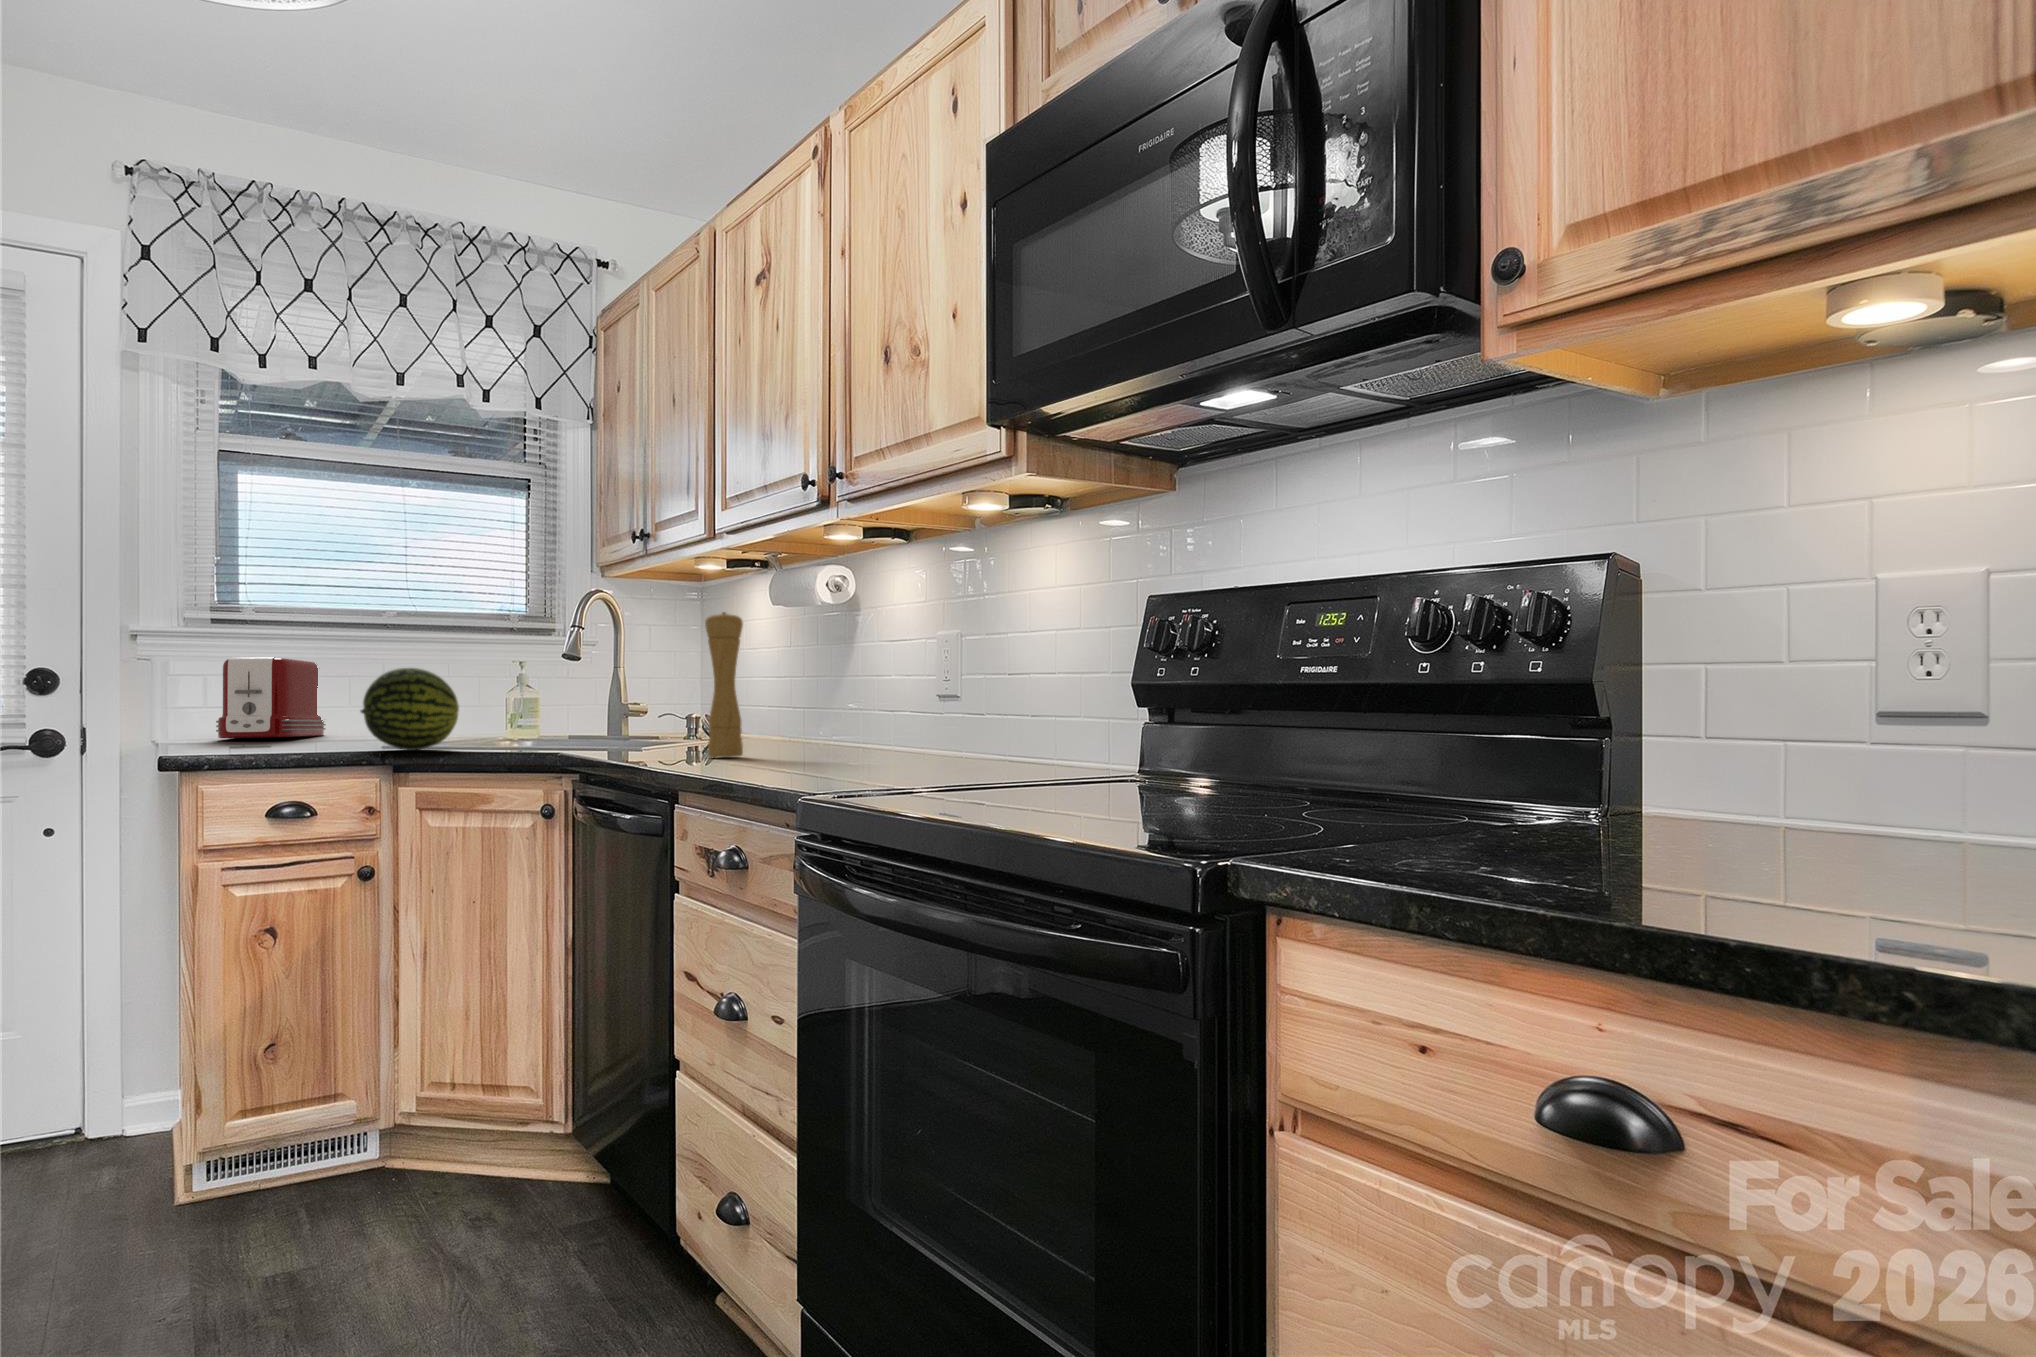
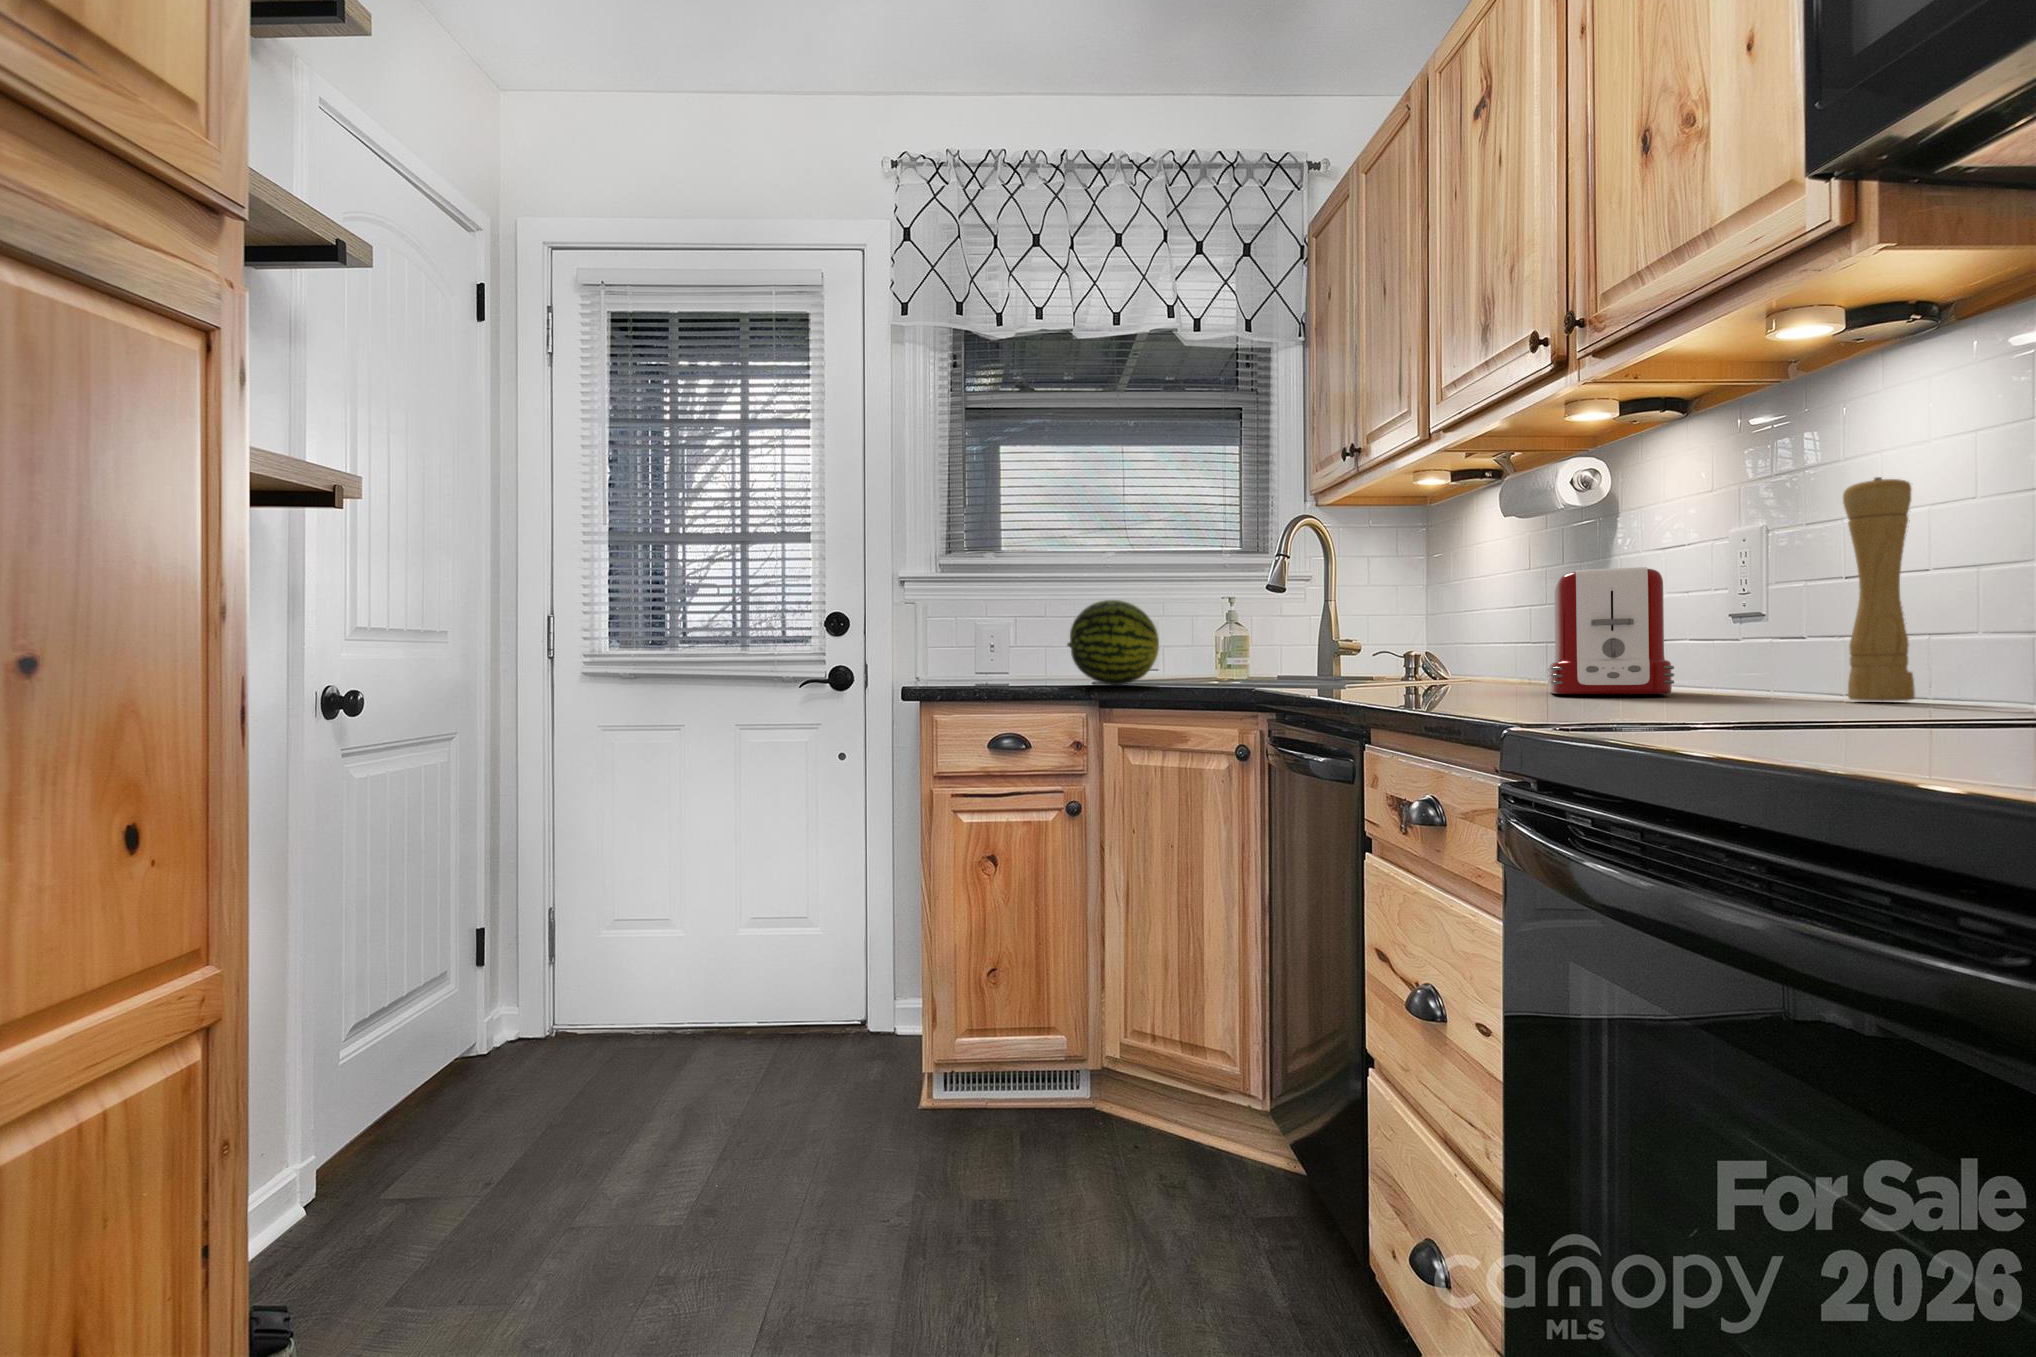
pepper mill: present [705,612,743,757] -> present [1843,477,1915,701]
toaster: present [216,657,326,738] -> present [1548,567,1674,694]

